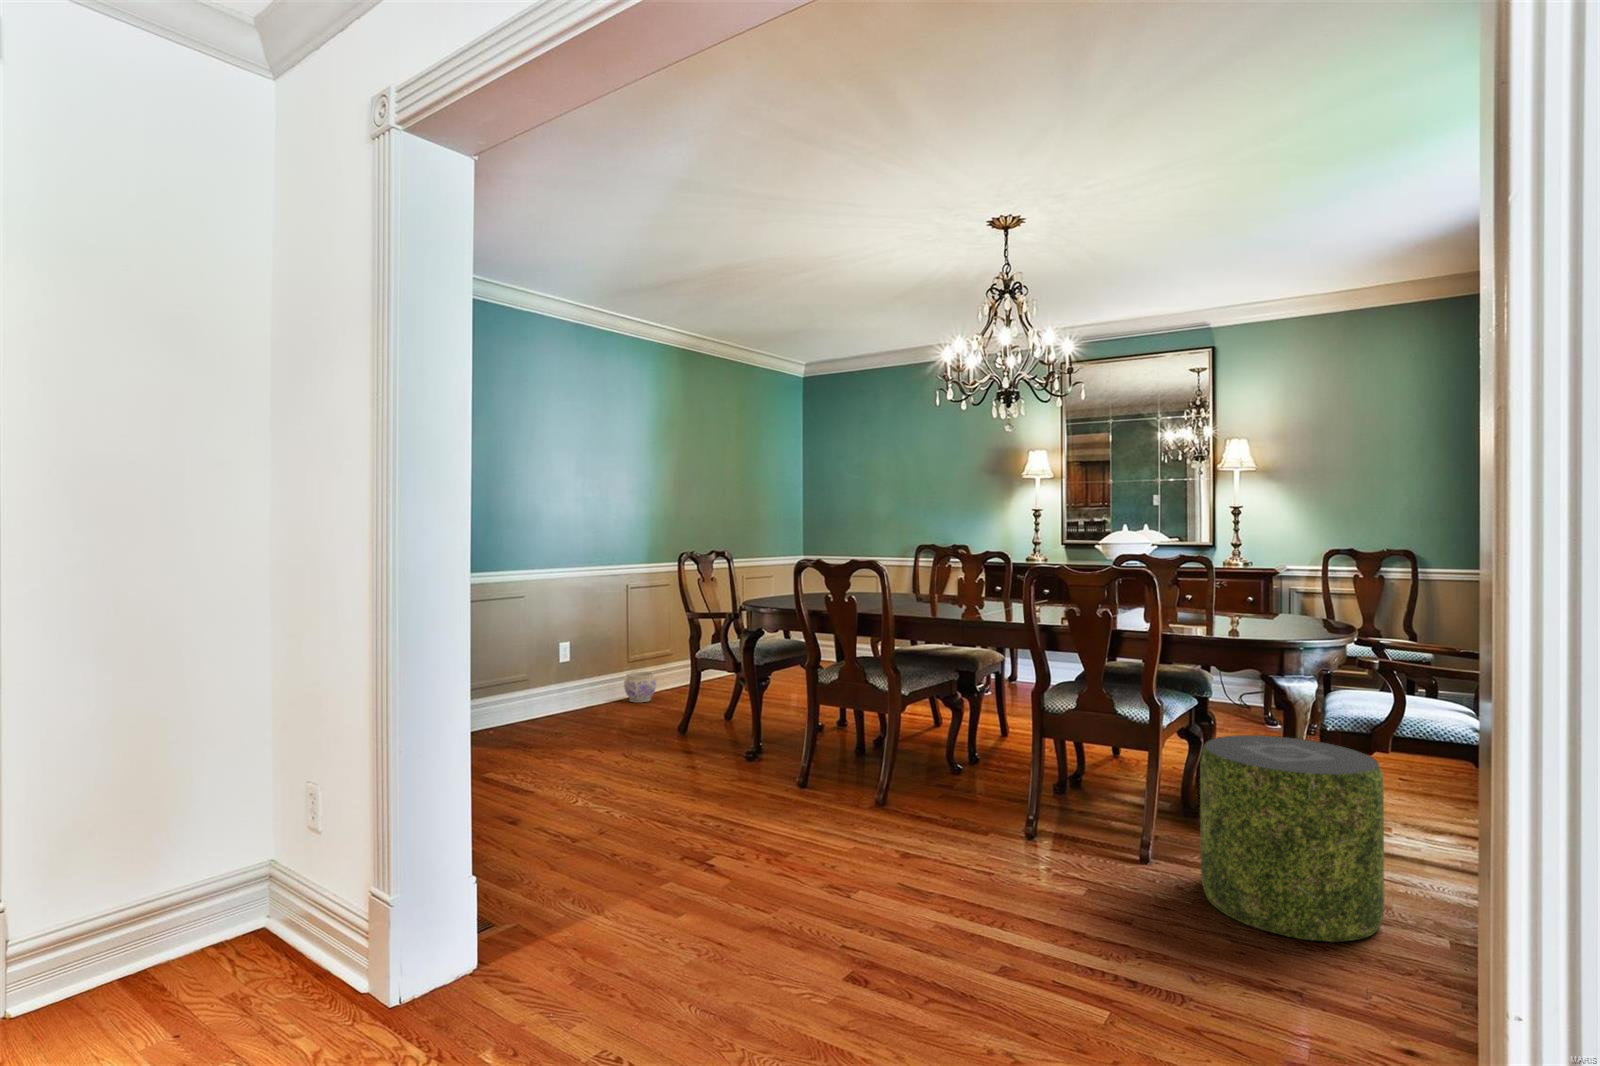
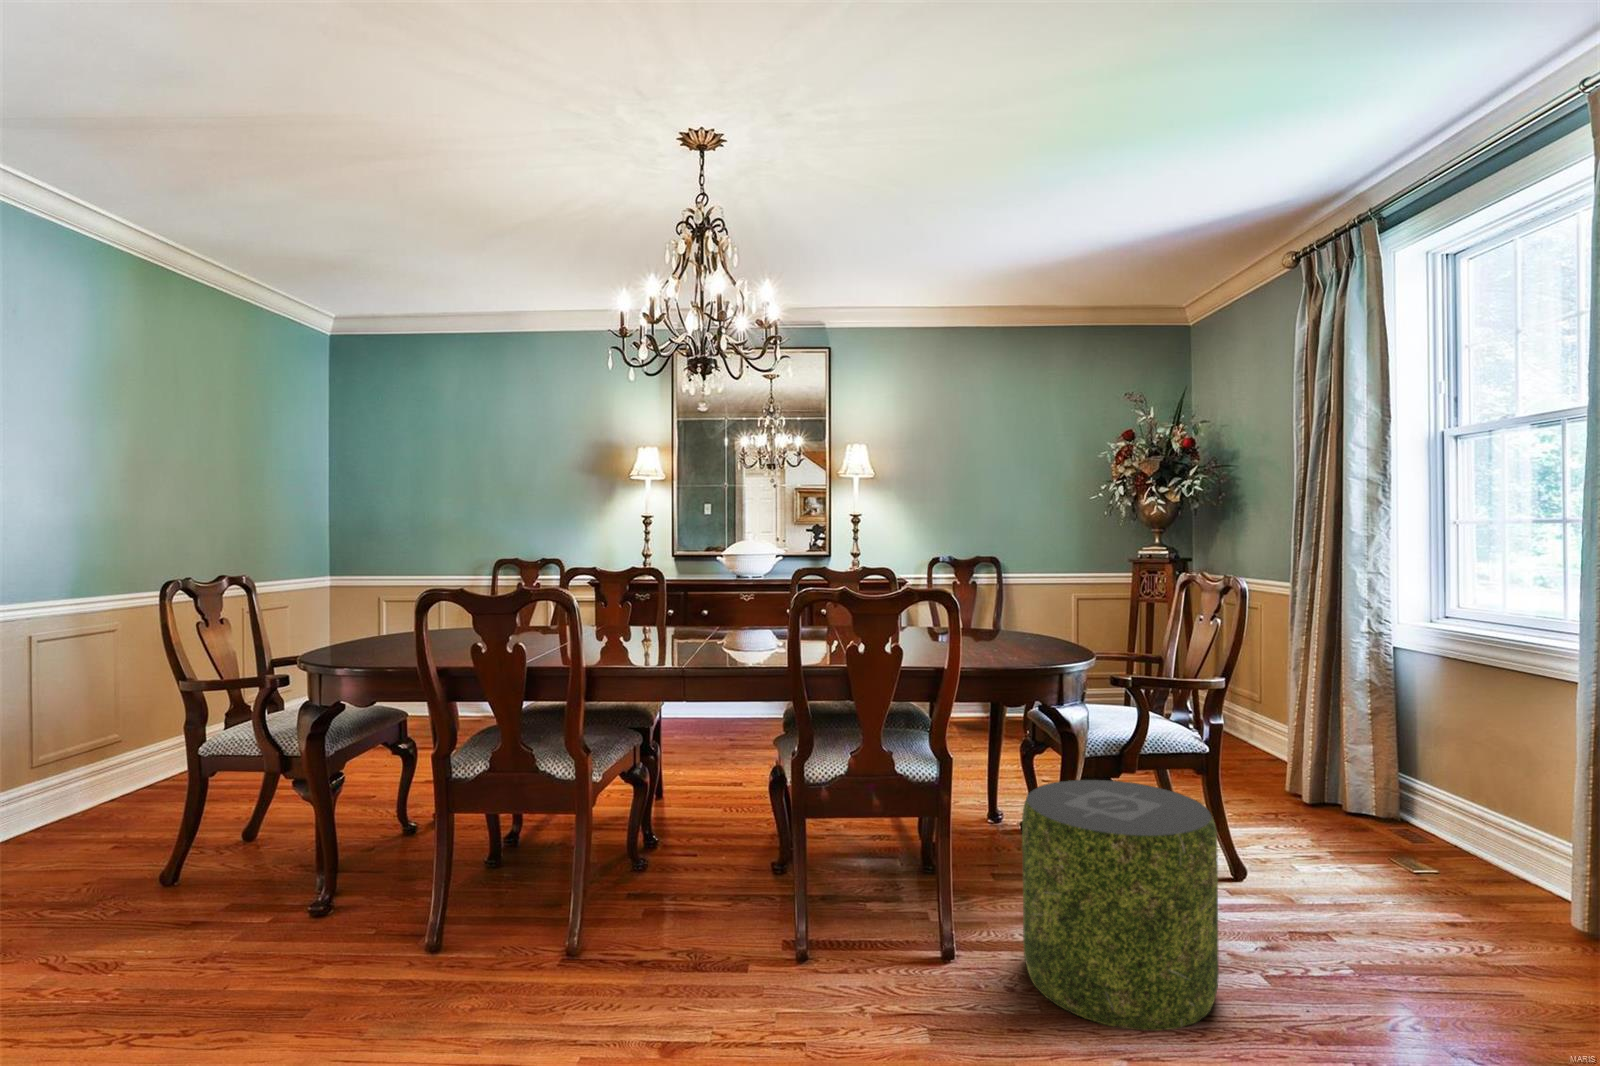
planter: present [624,672,656,703] -> none [22,779,92,836]

